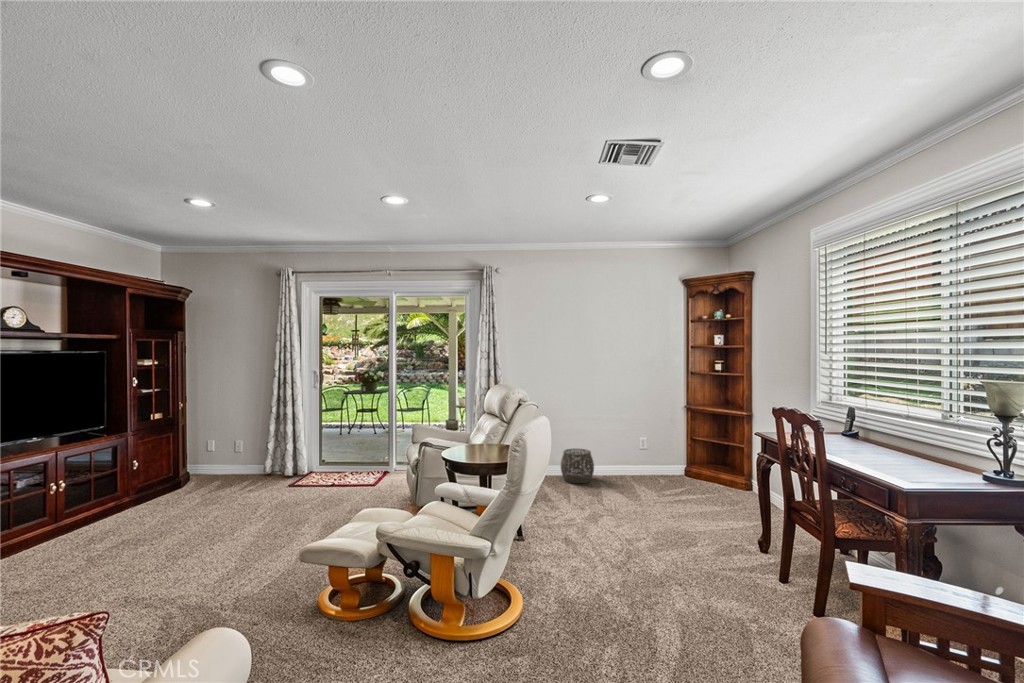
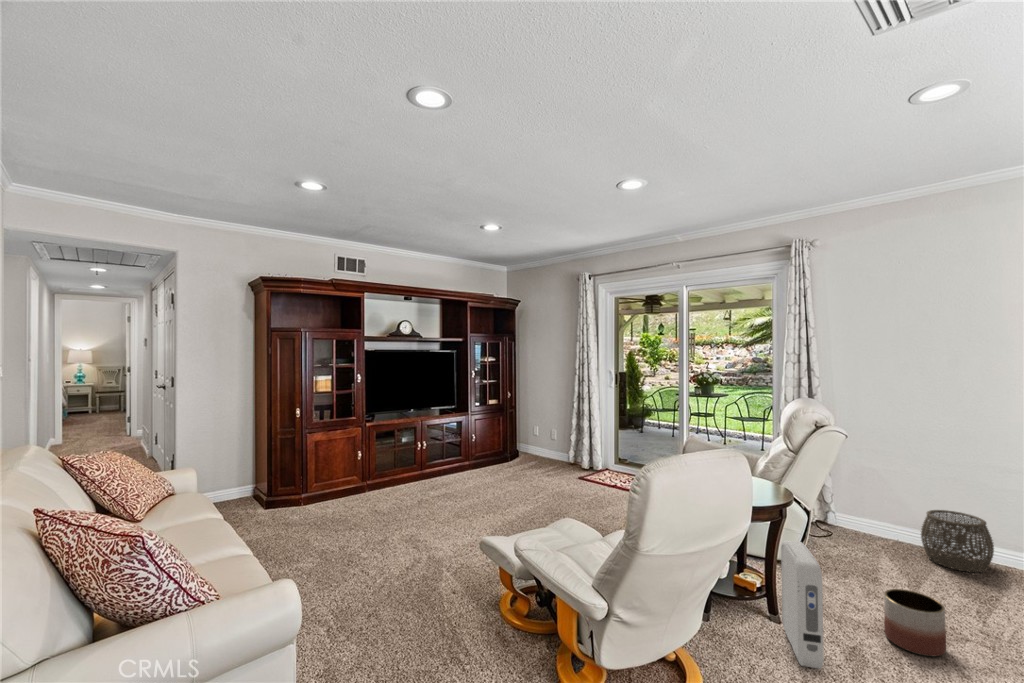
air purifier: none [535,482,575,566] -> present [781,540,824,669]
planter: none [580,498,610,535] -> present [884,589,946,656]

